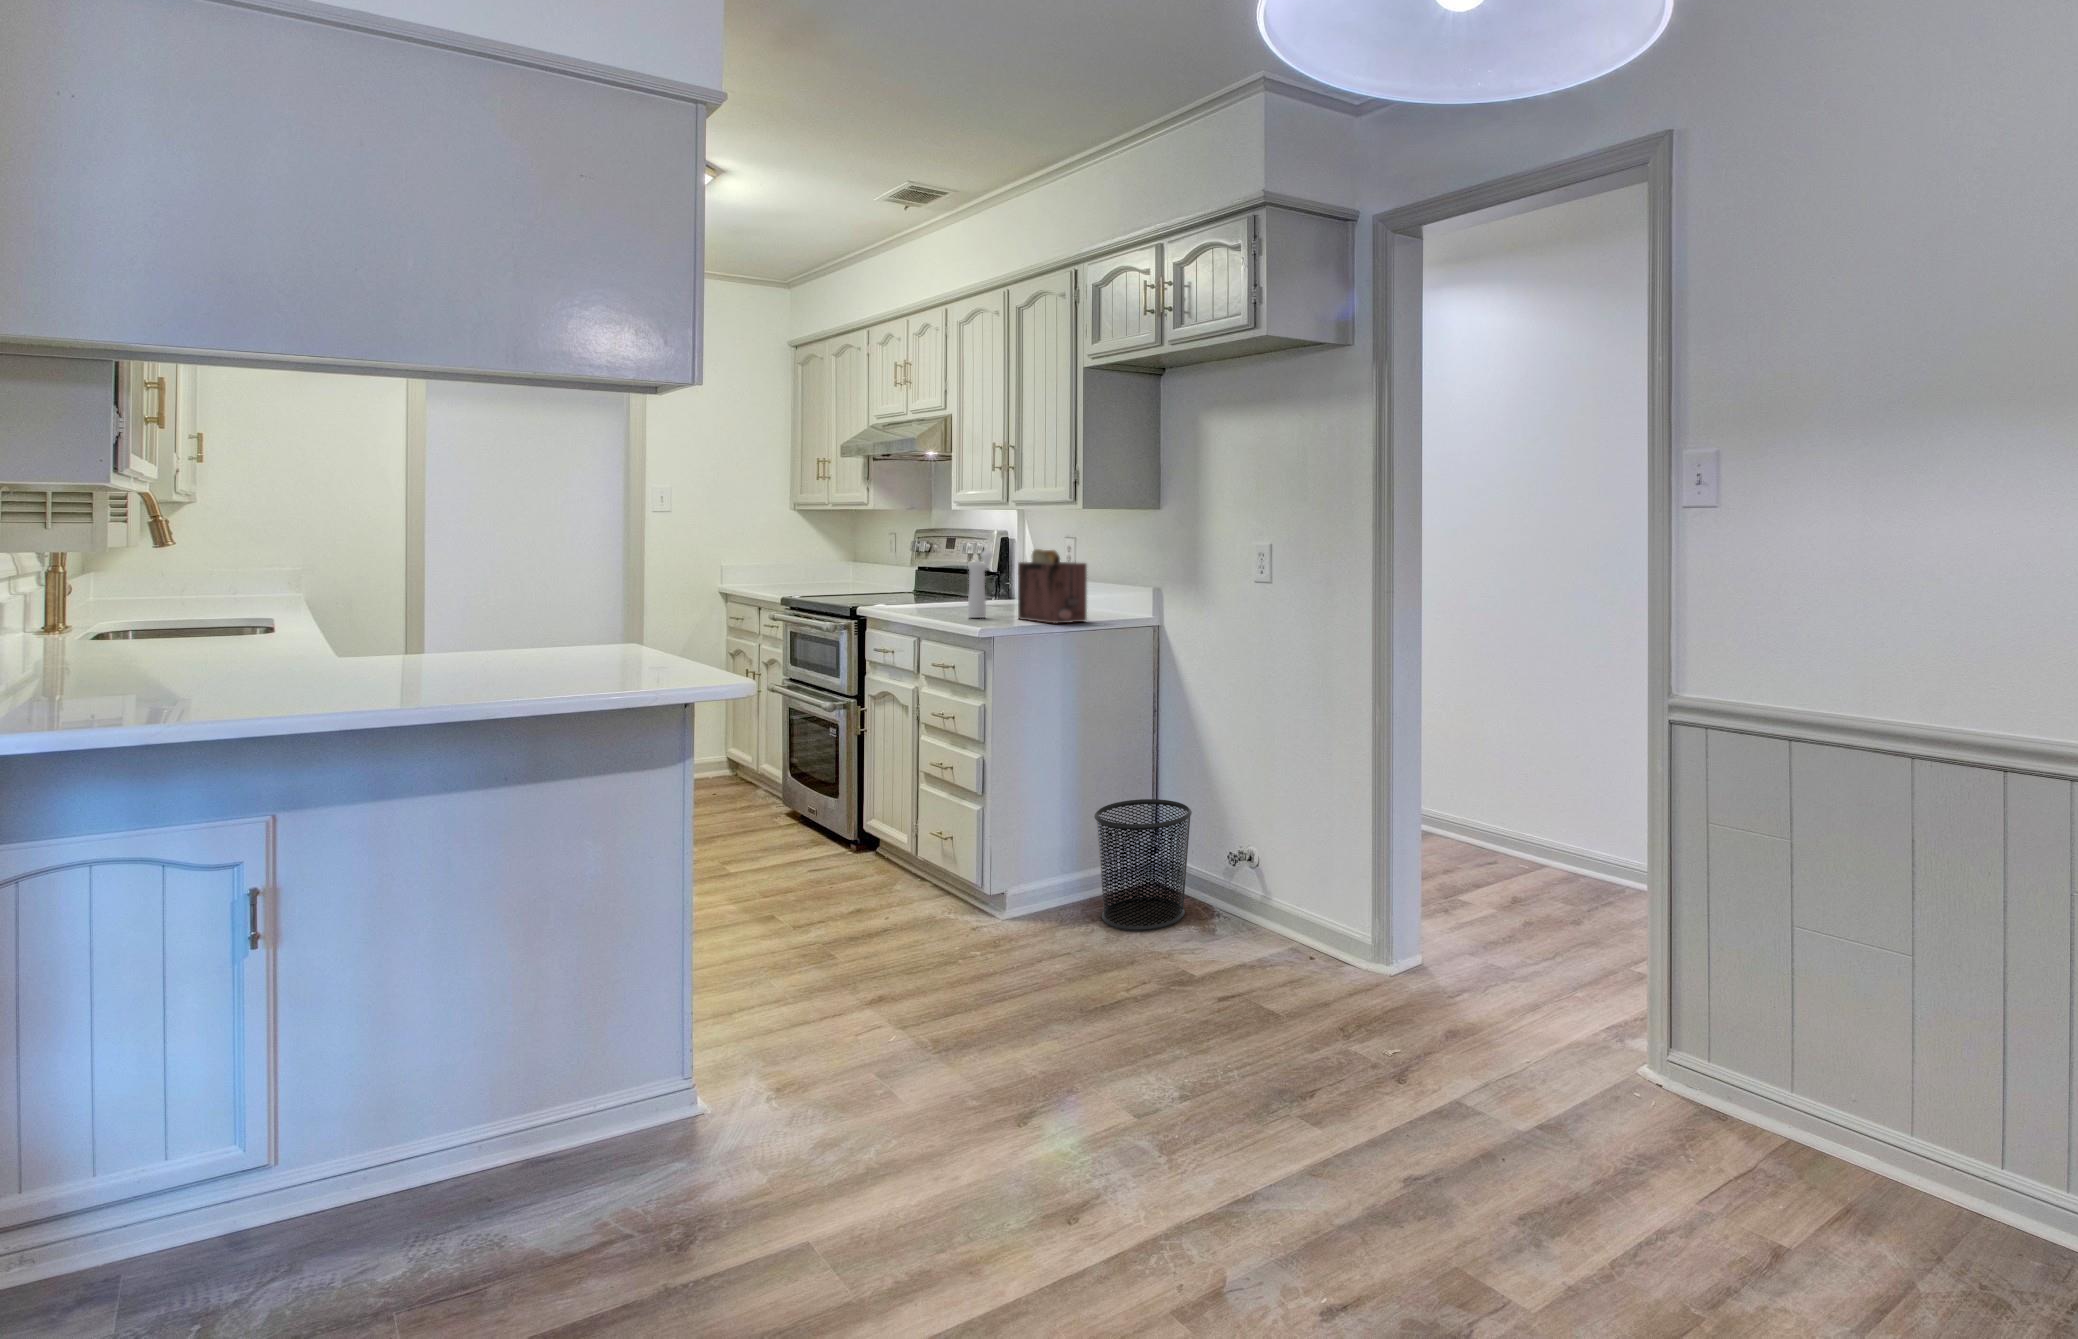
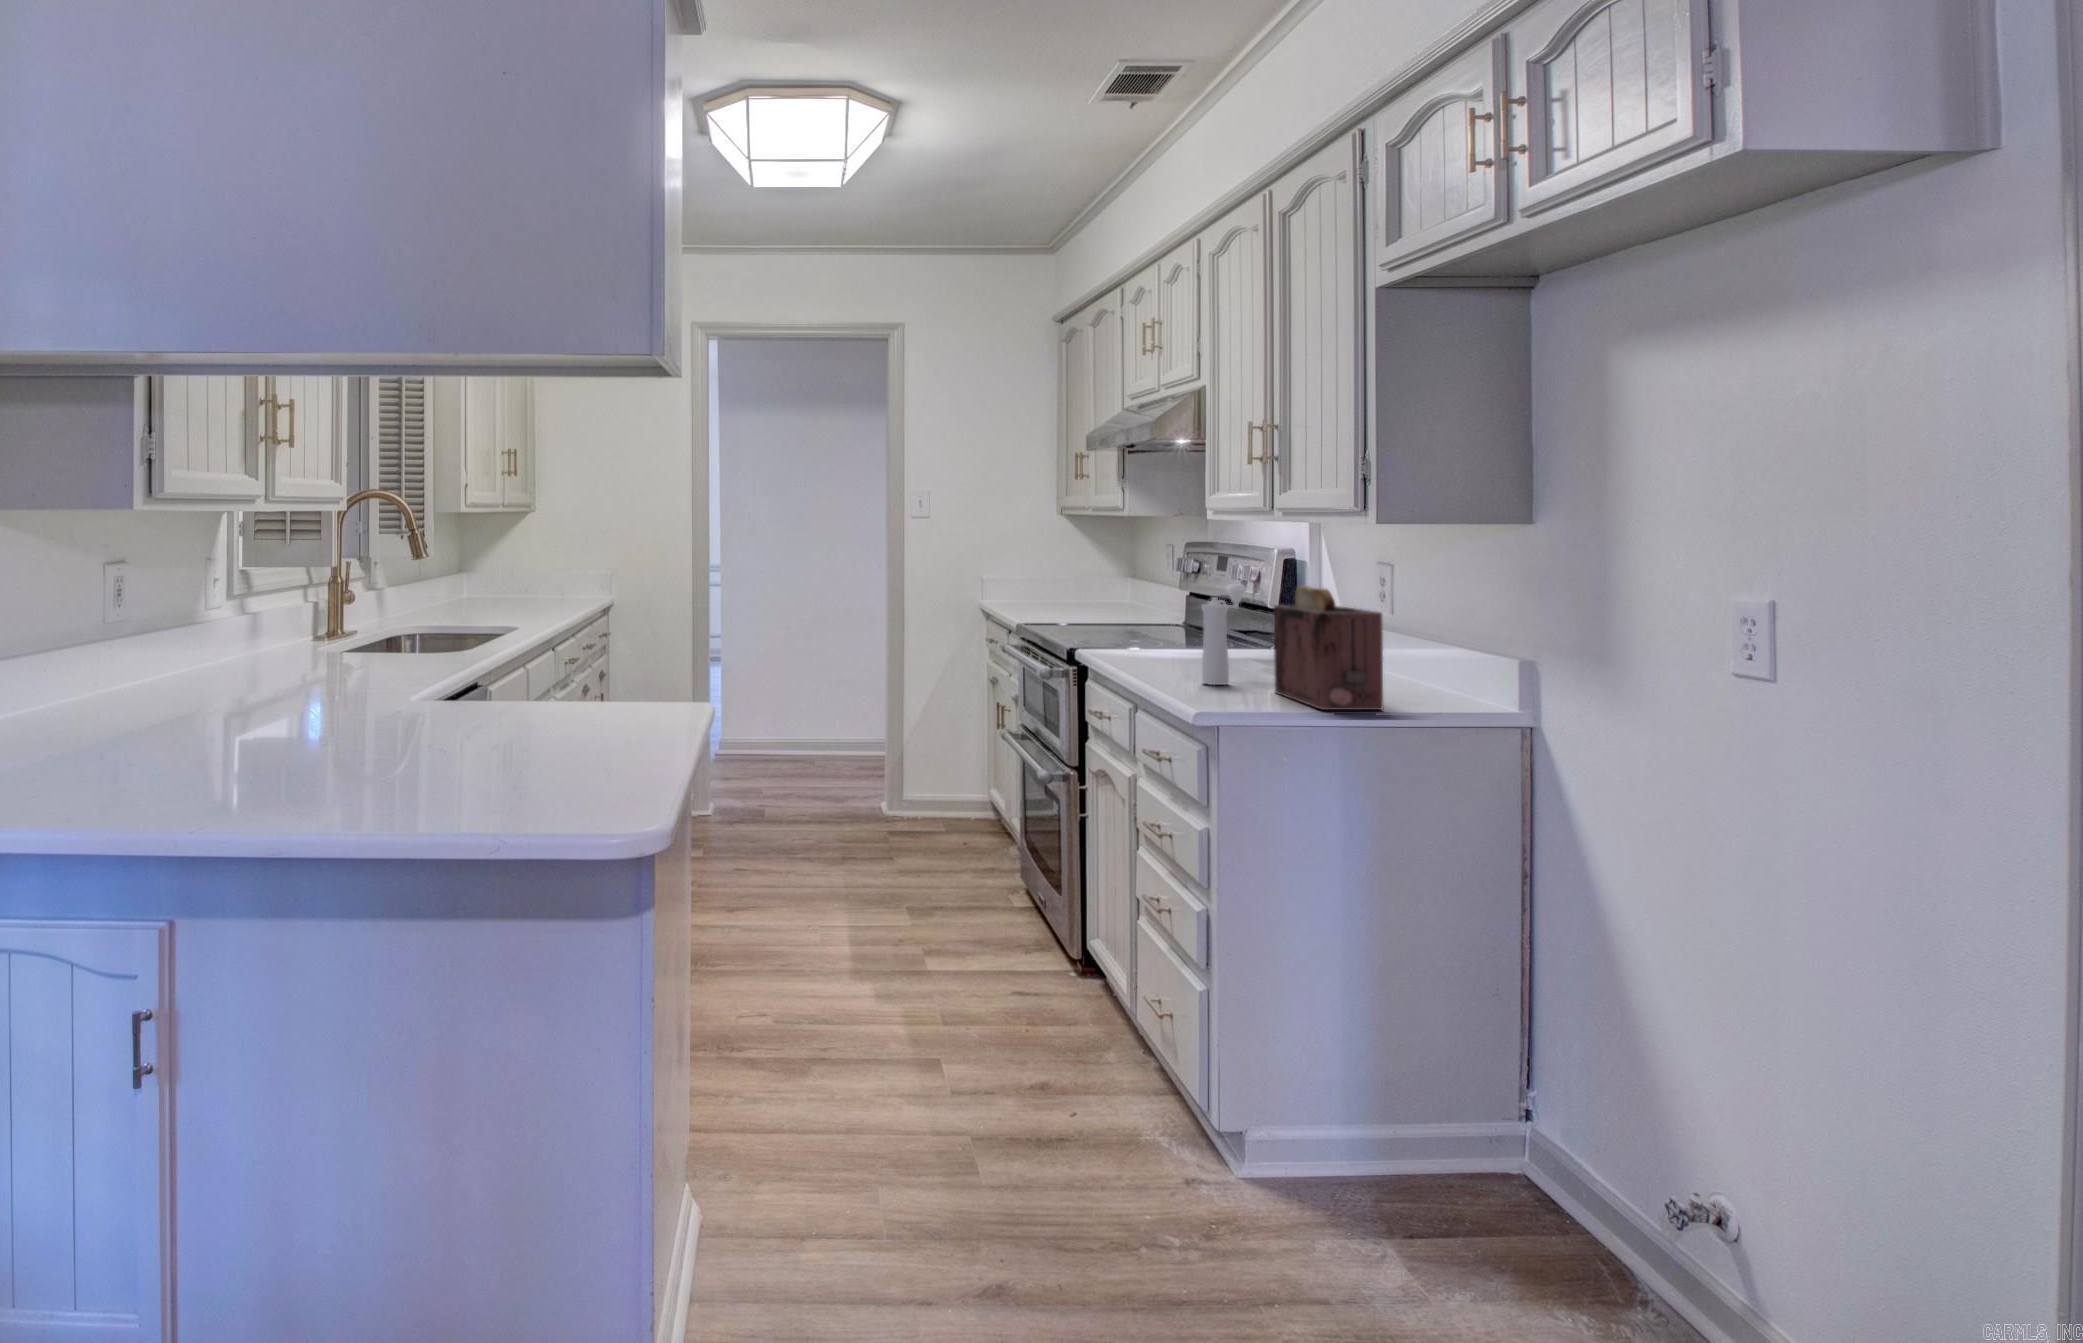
waste bin: present [1094,799,1192,931] -> none [1393,1025,1595,1292]

